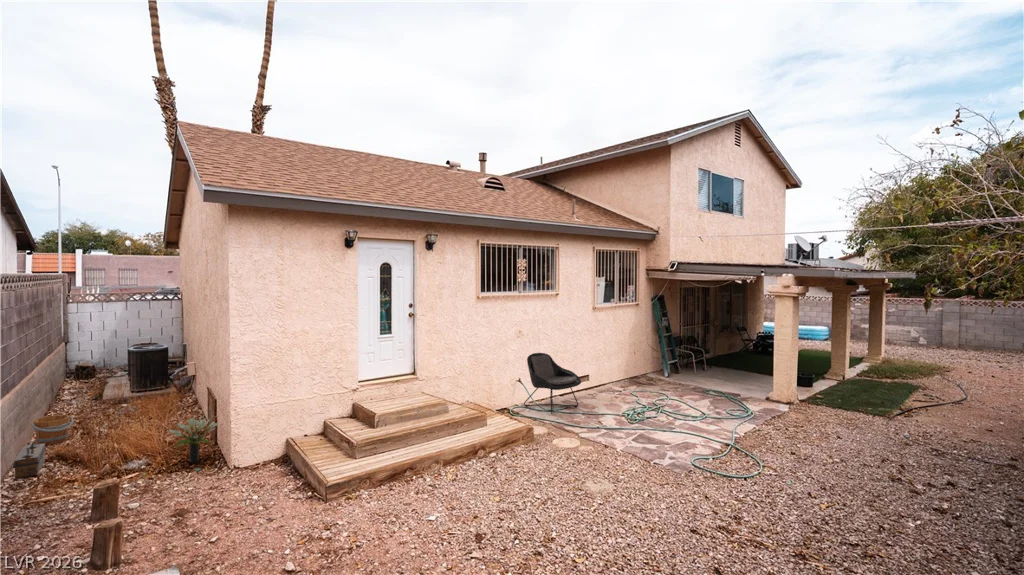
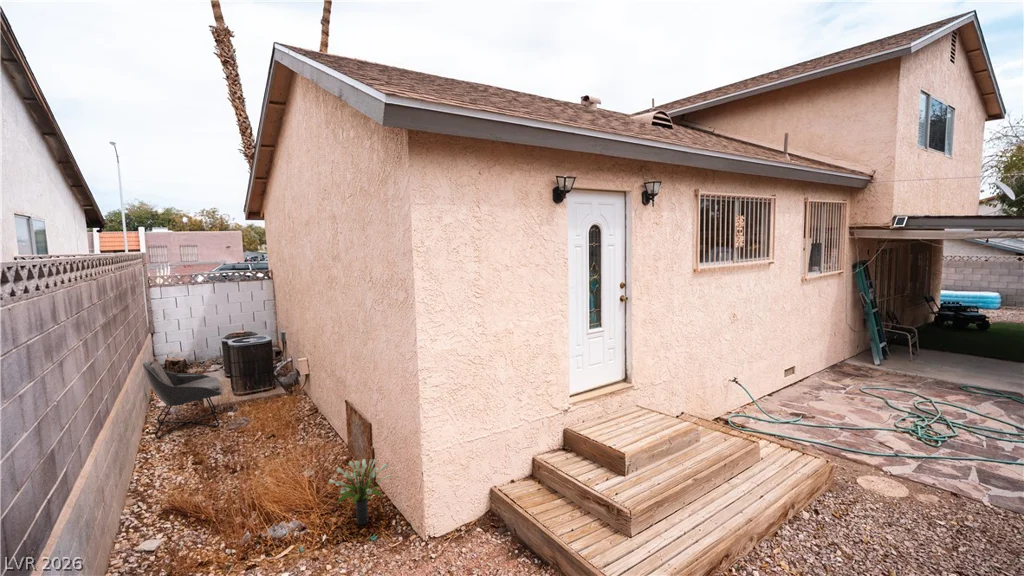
lounge chair: present [524,353,581,414] -> present [143,361,224,439]
bucket: present [31,415,74,445] -> none [134,442,185,486]
toolbox: present [13,441,46,479] -> none [121,493,160,556]

